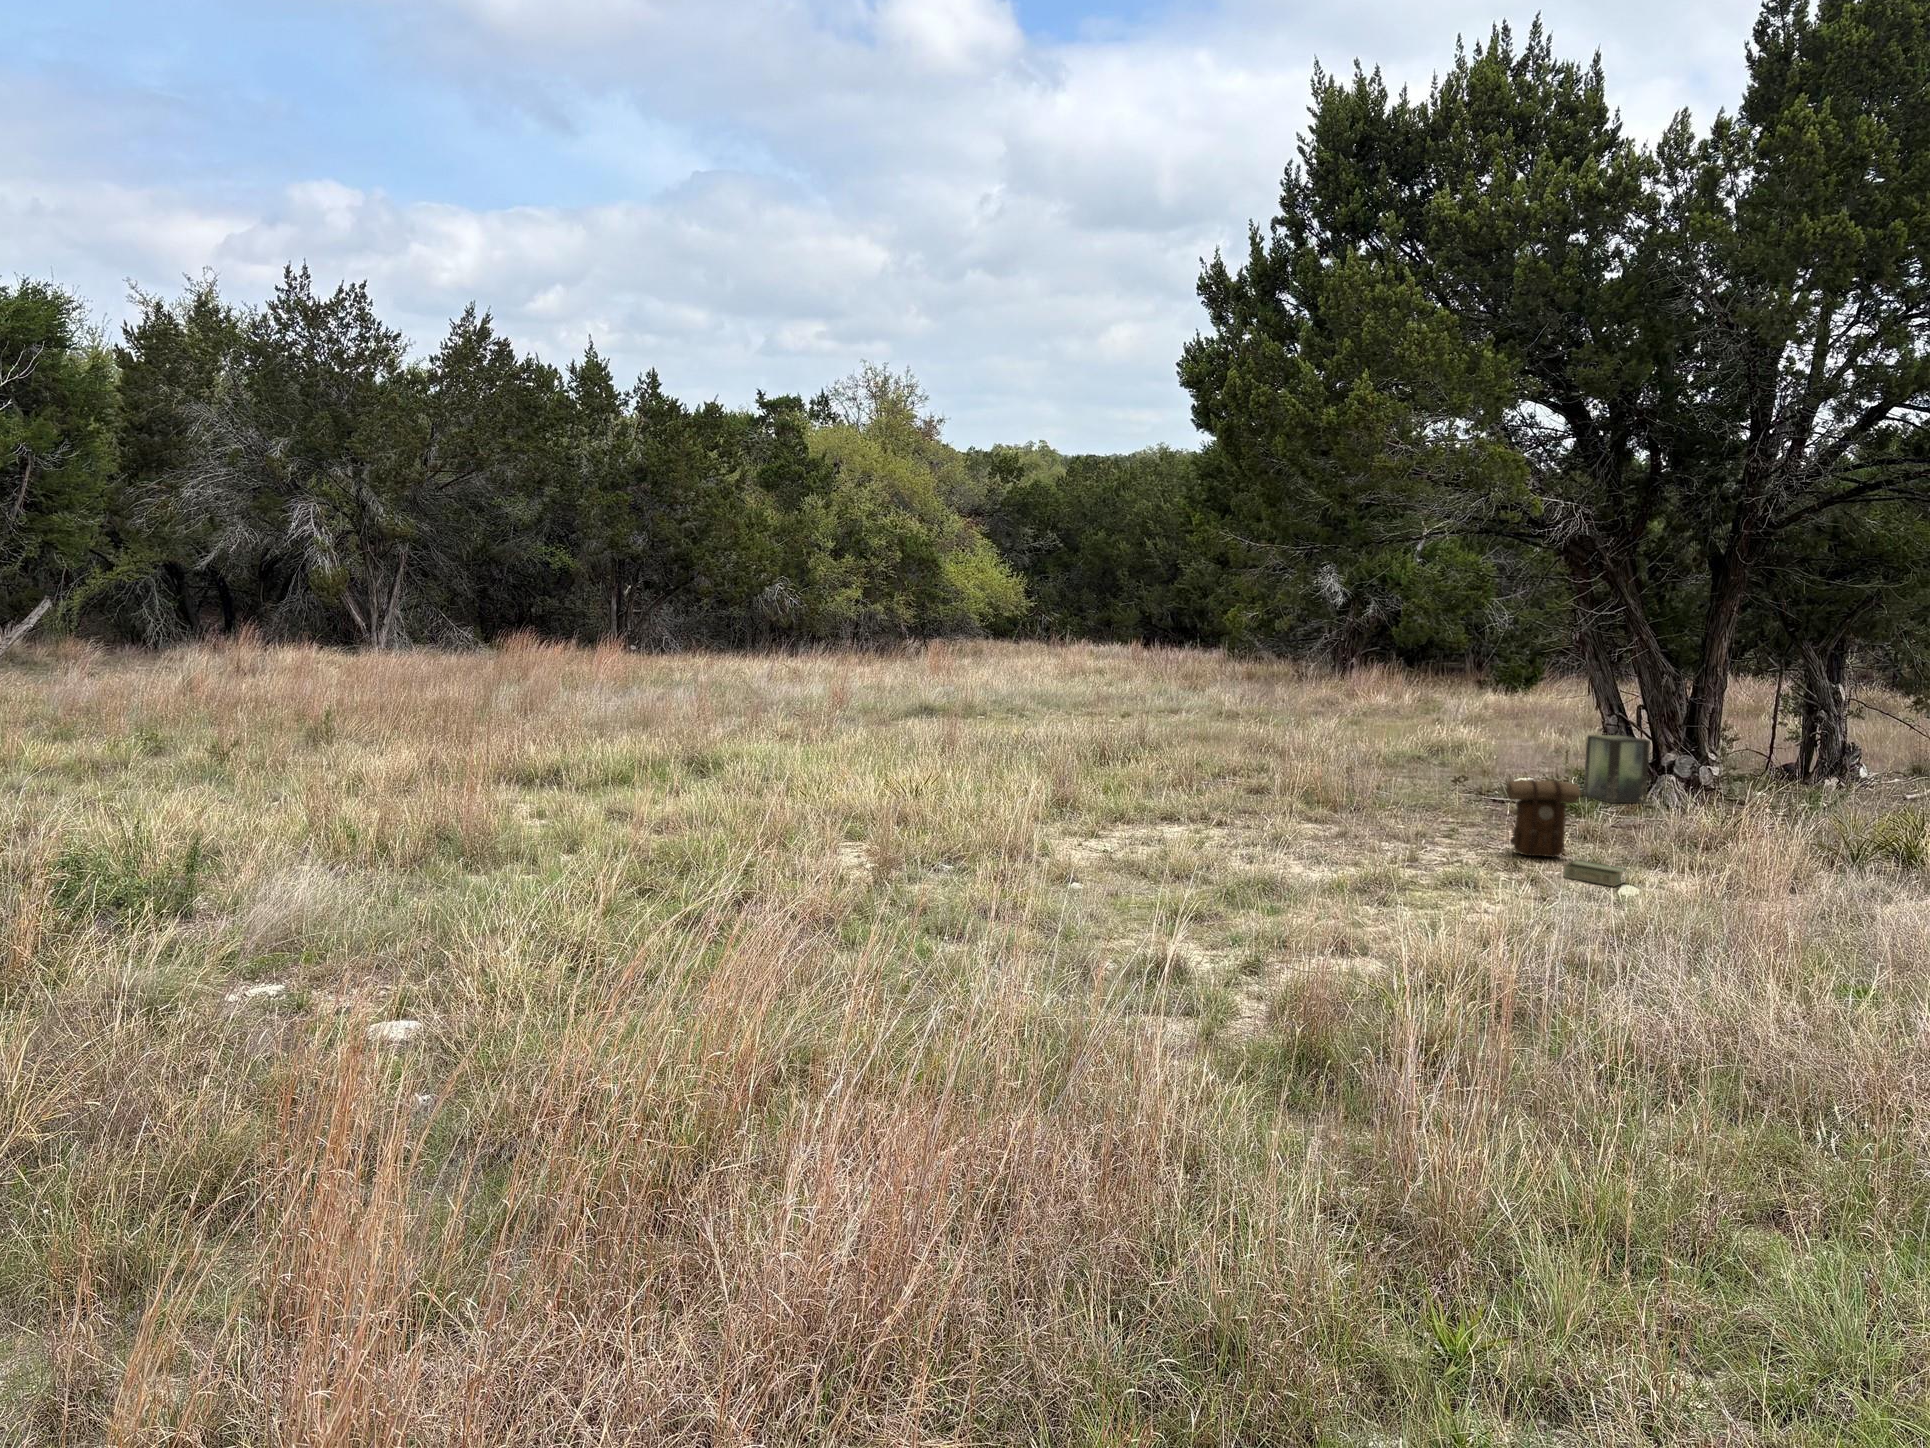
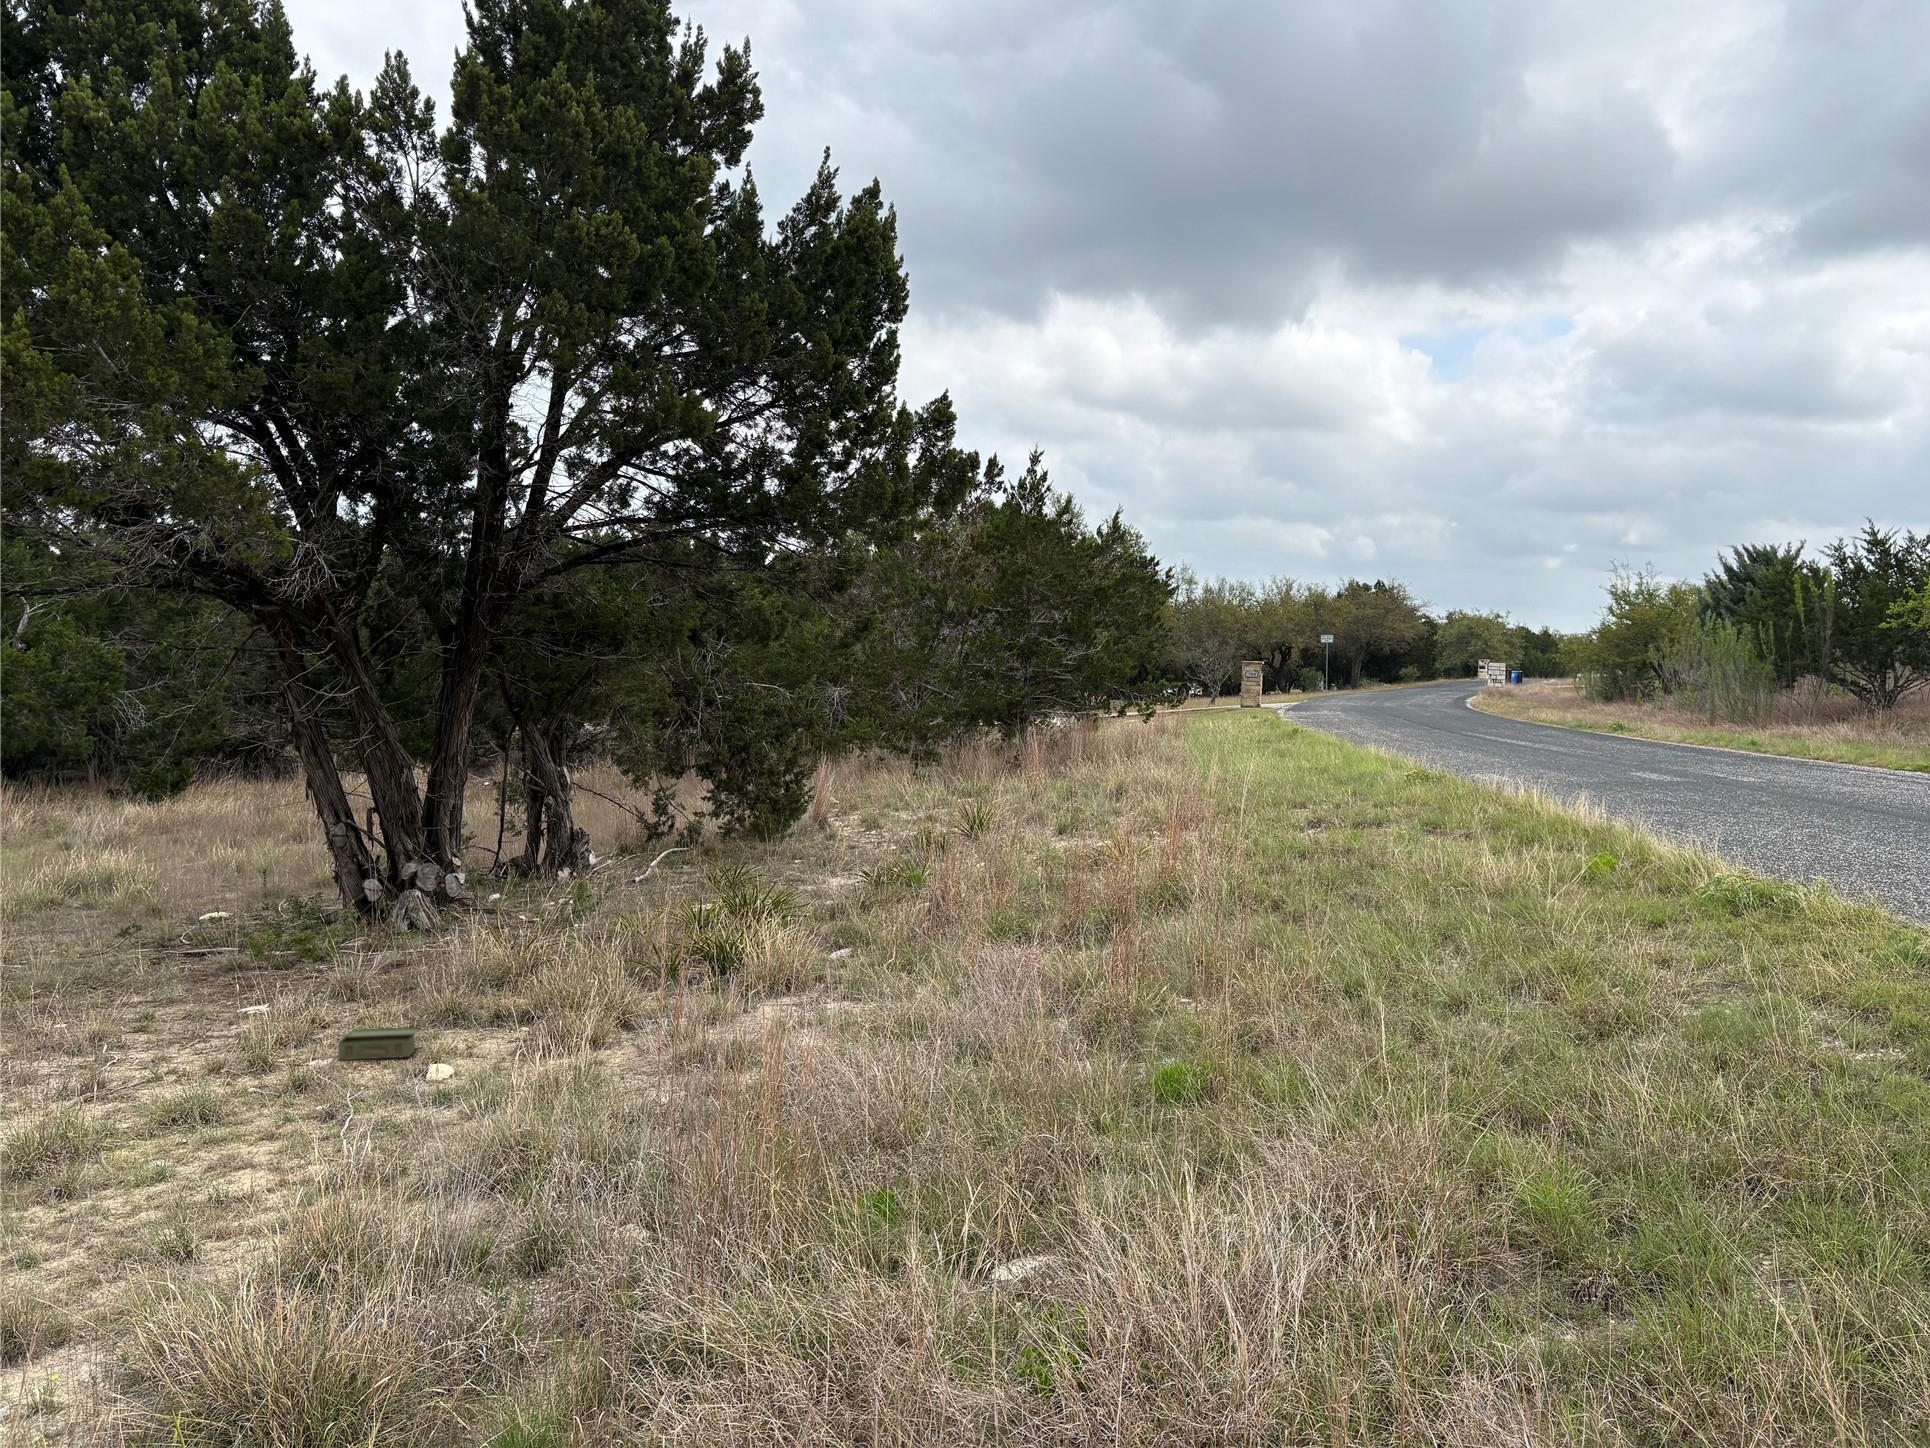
storage box: present [1583,735,1650,803] -> none [310,846,389,936]
backpack: present [1507,779,1580,857] -> none [240,920,346,1039]

